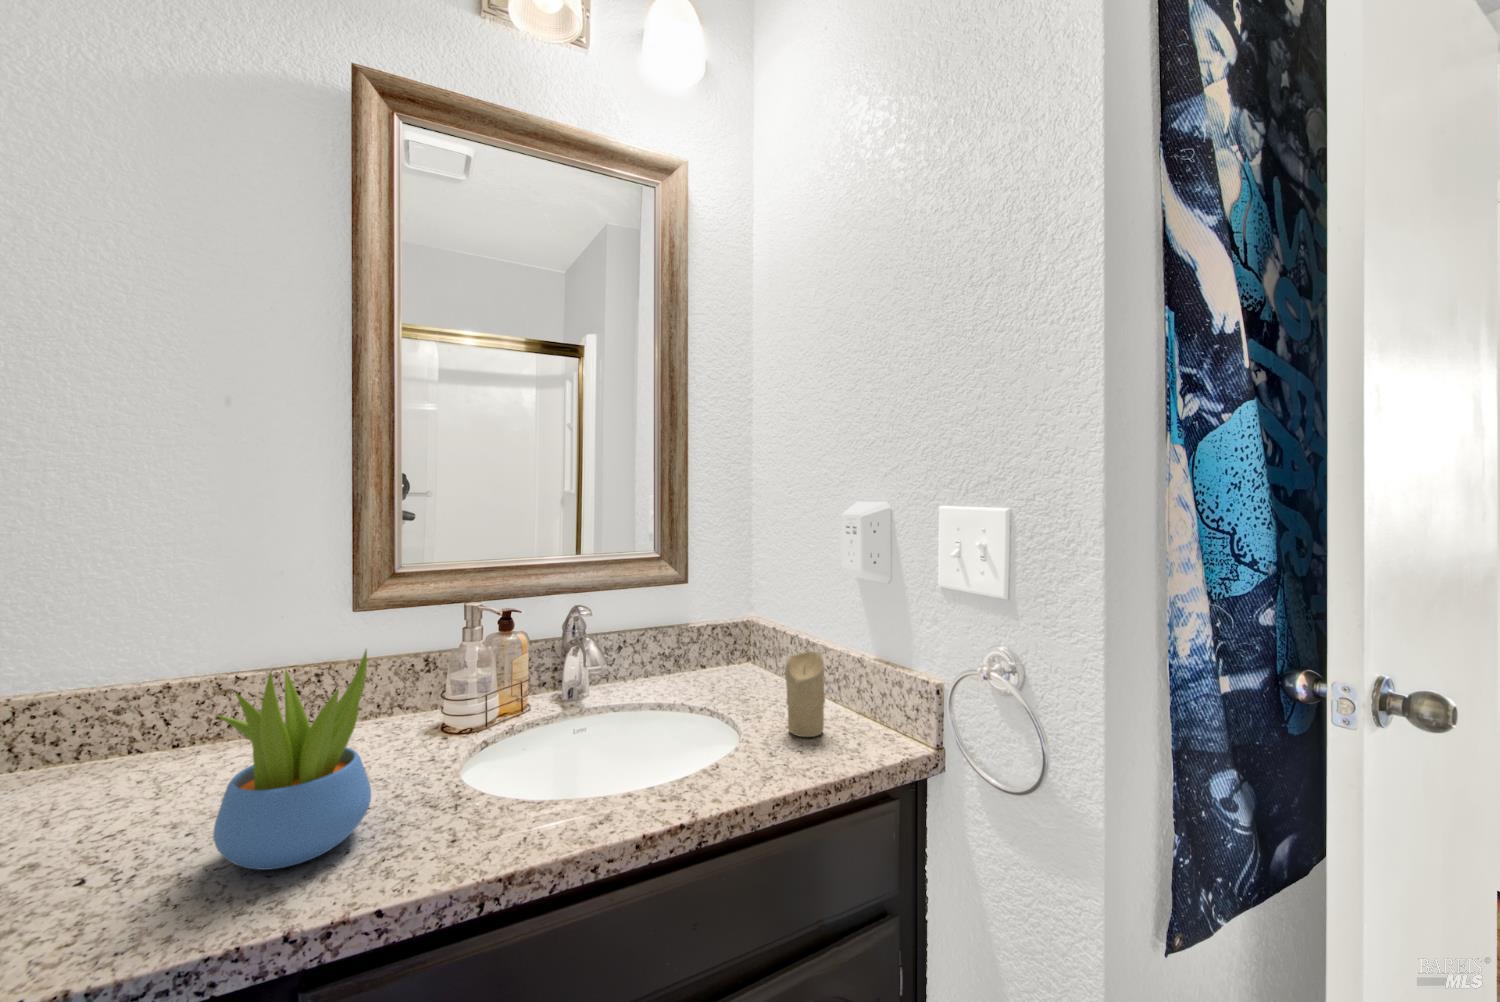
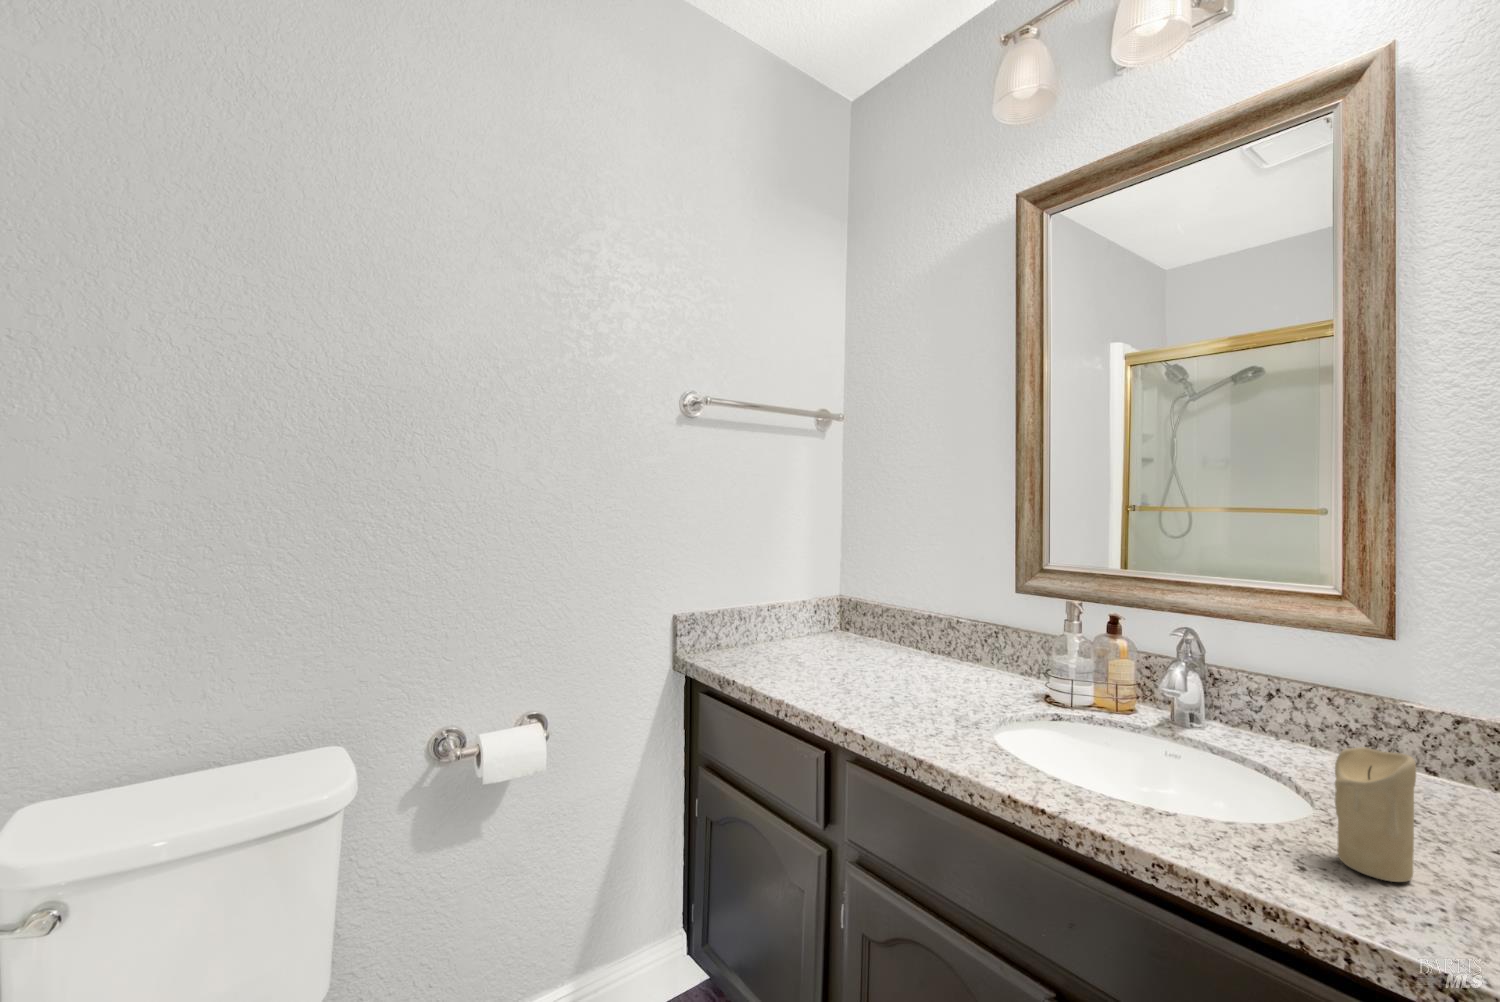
succulent plant: present [213,650,371,870] -> none [850,595,923,710]

